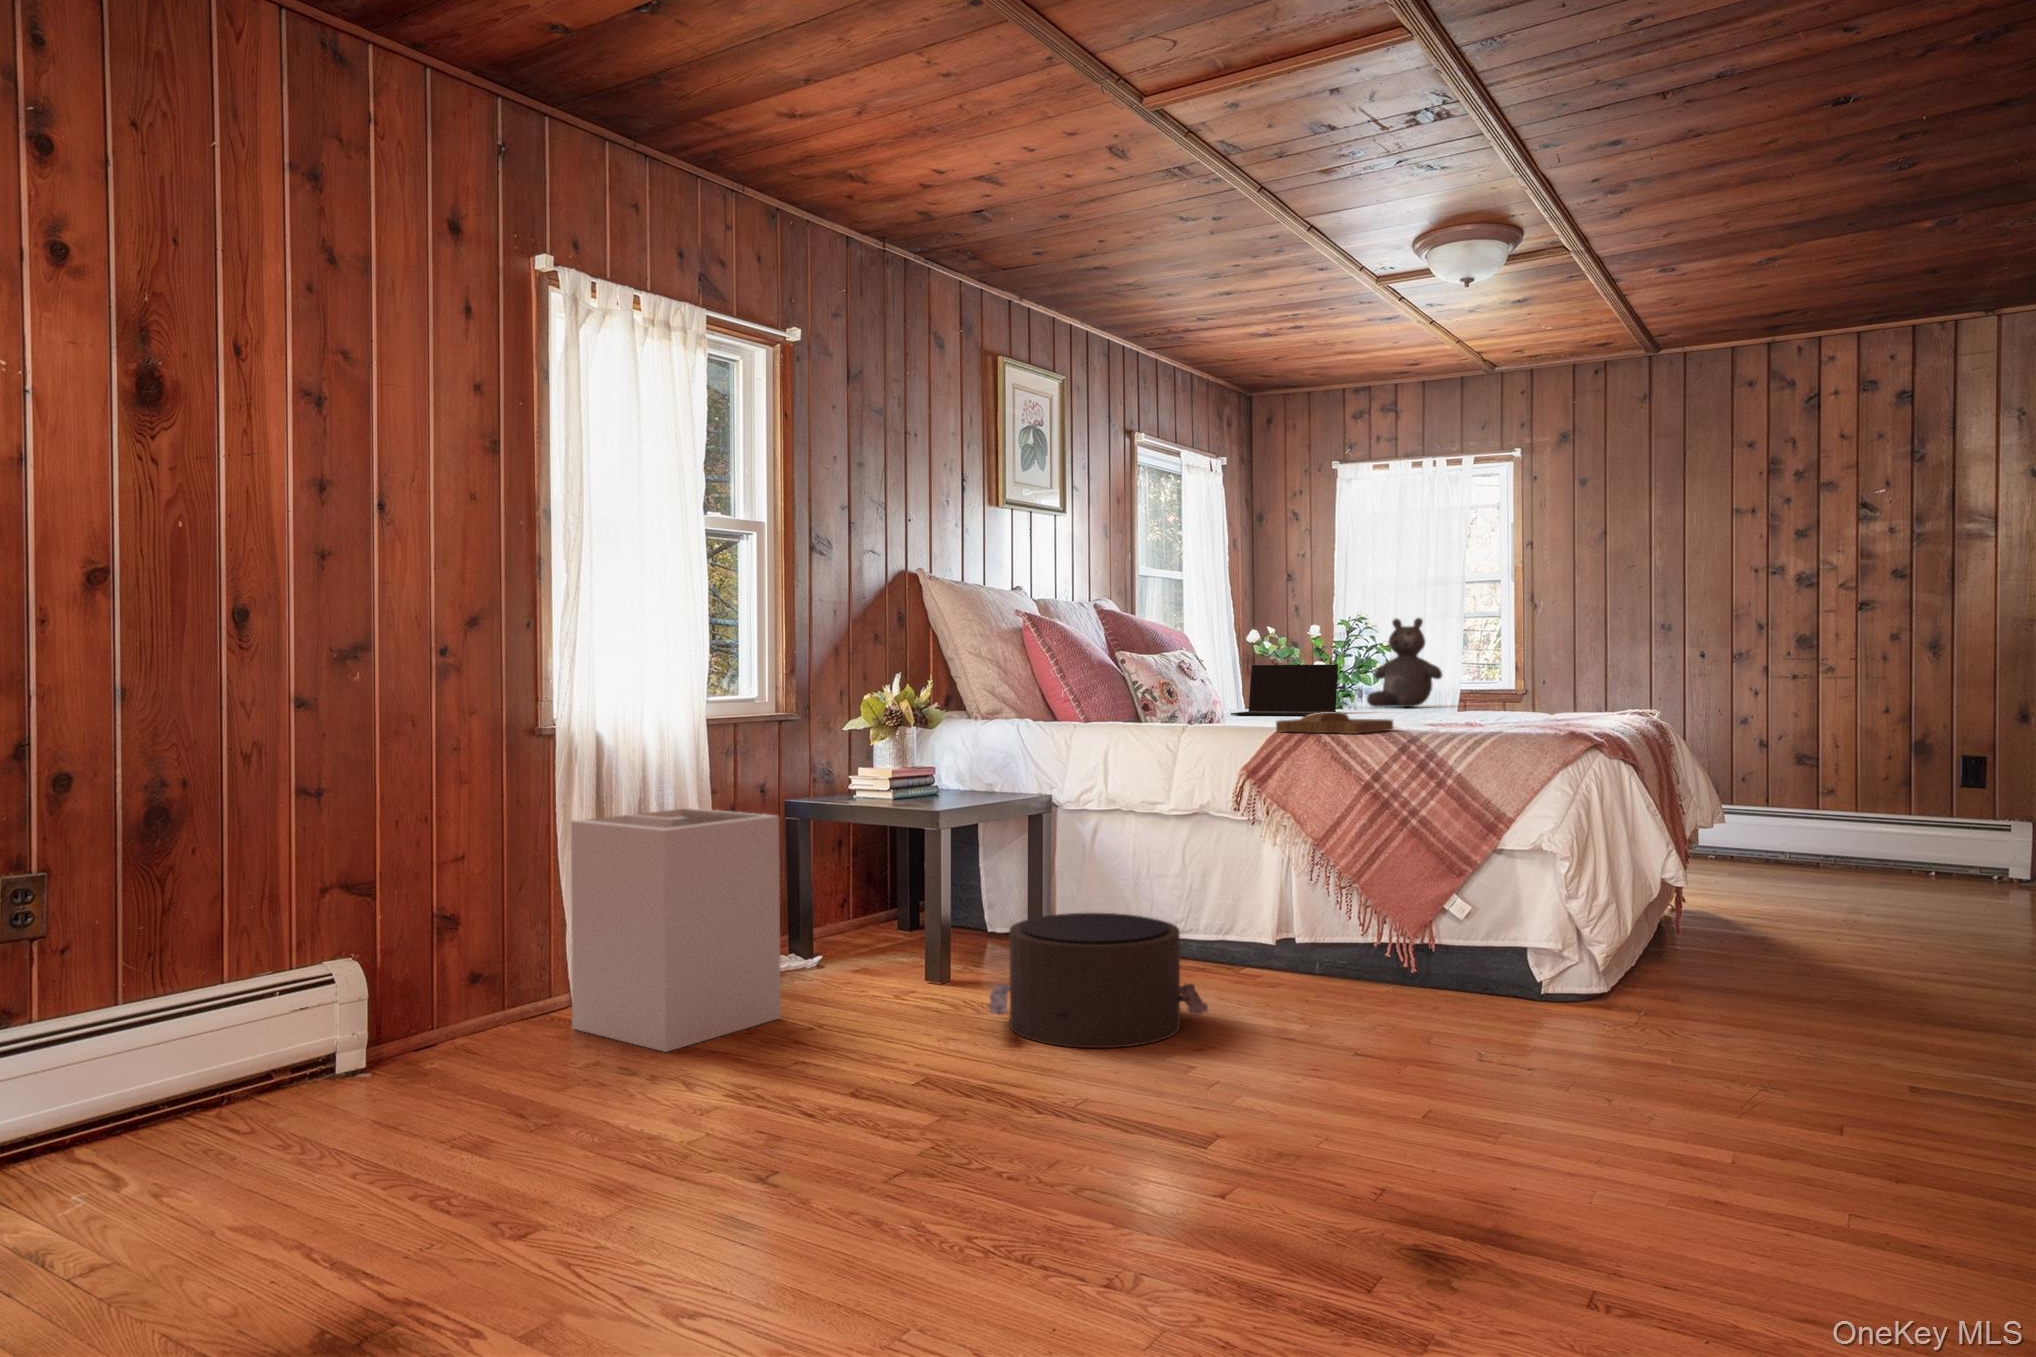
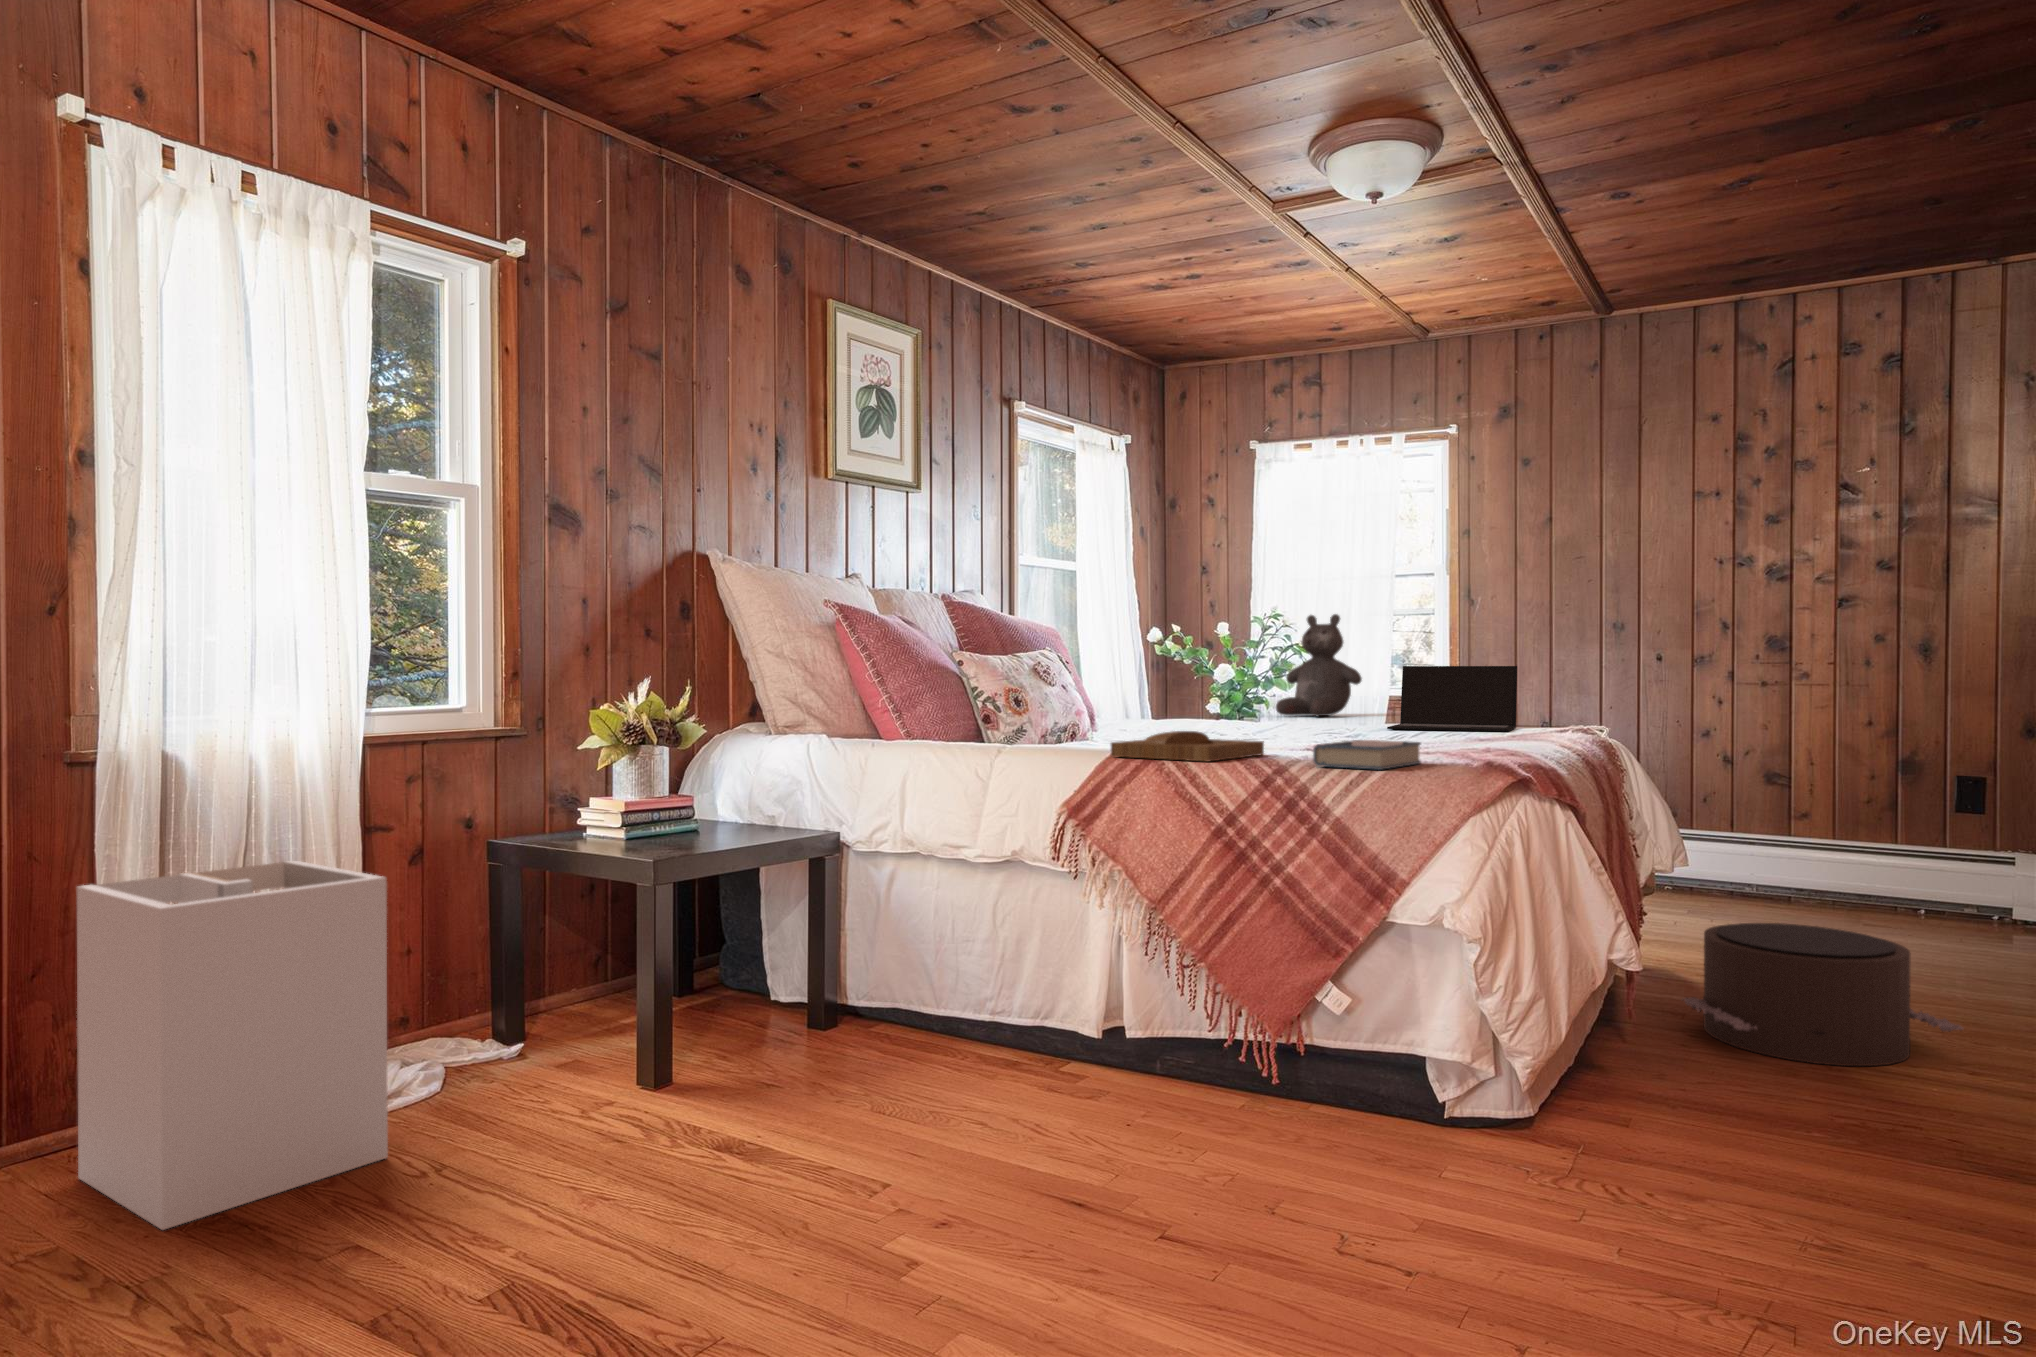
laptop: present [1231,664,1338,716] -> present [1387,666,1517,731]
hardback book: none [1441,717,1521,737] -> present [1313,740,1421,770]
pouf: present [989,913,1208,1048] -> present [1683,923,1963,1066]

